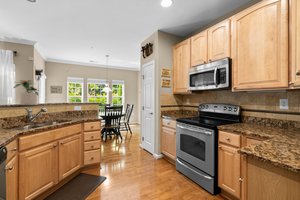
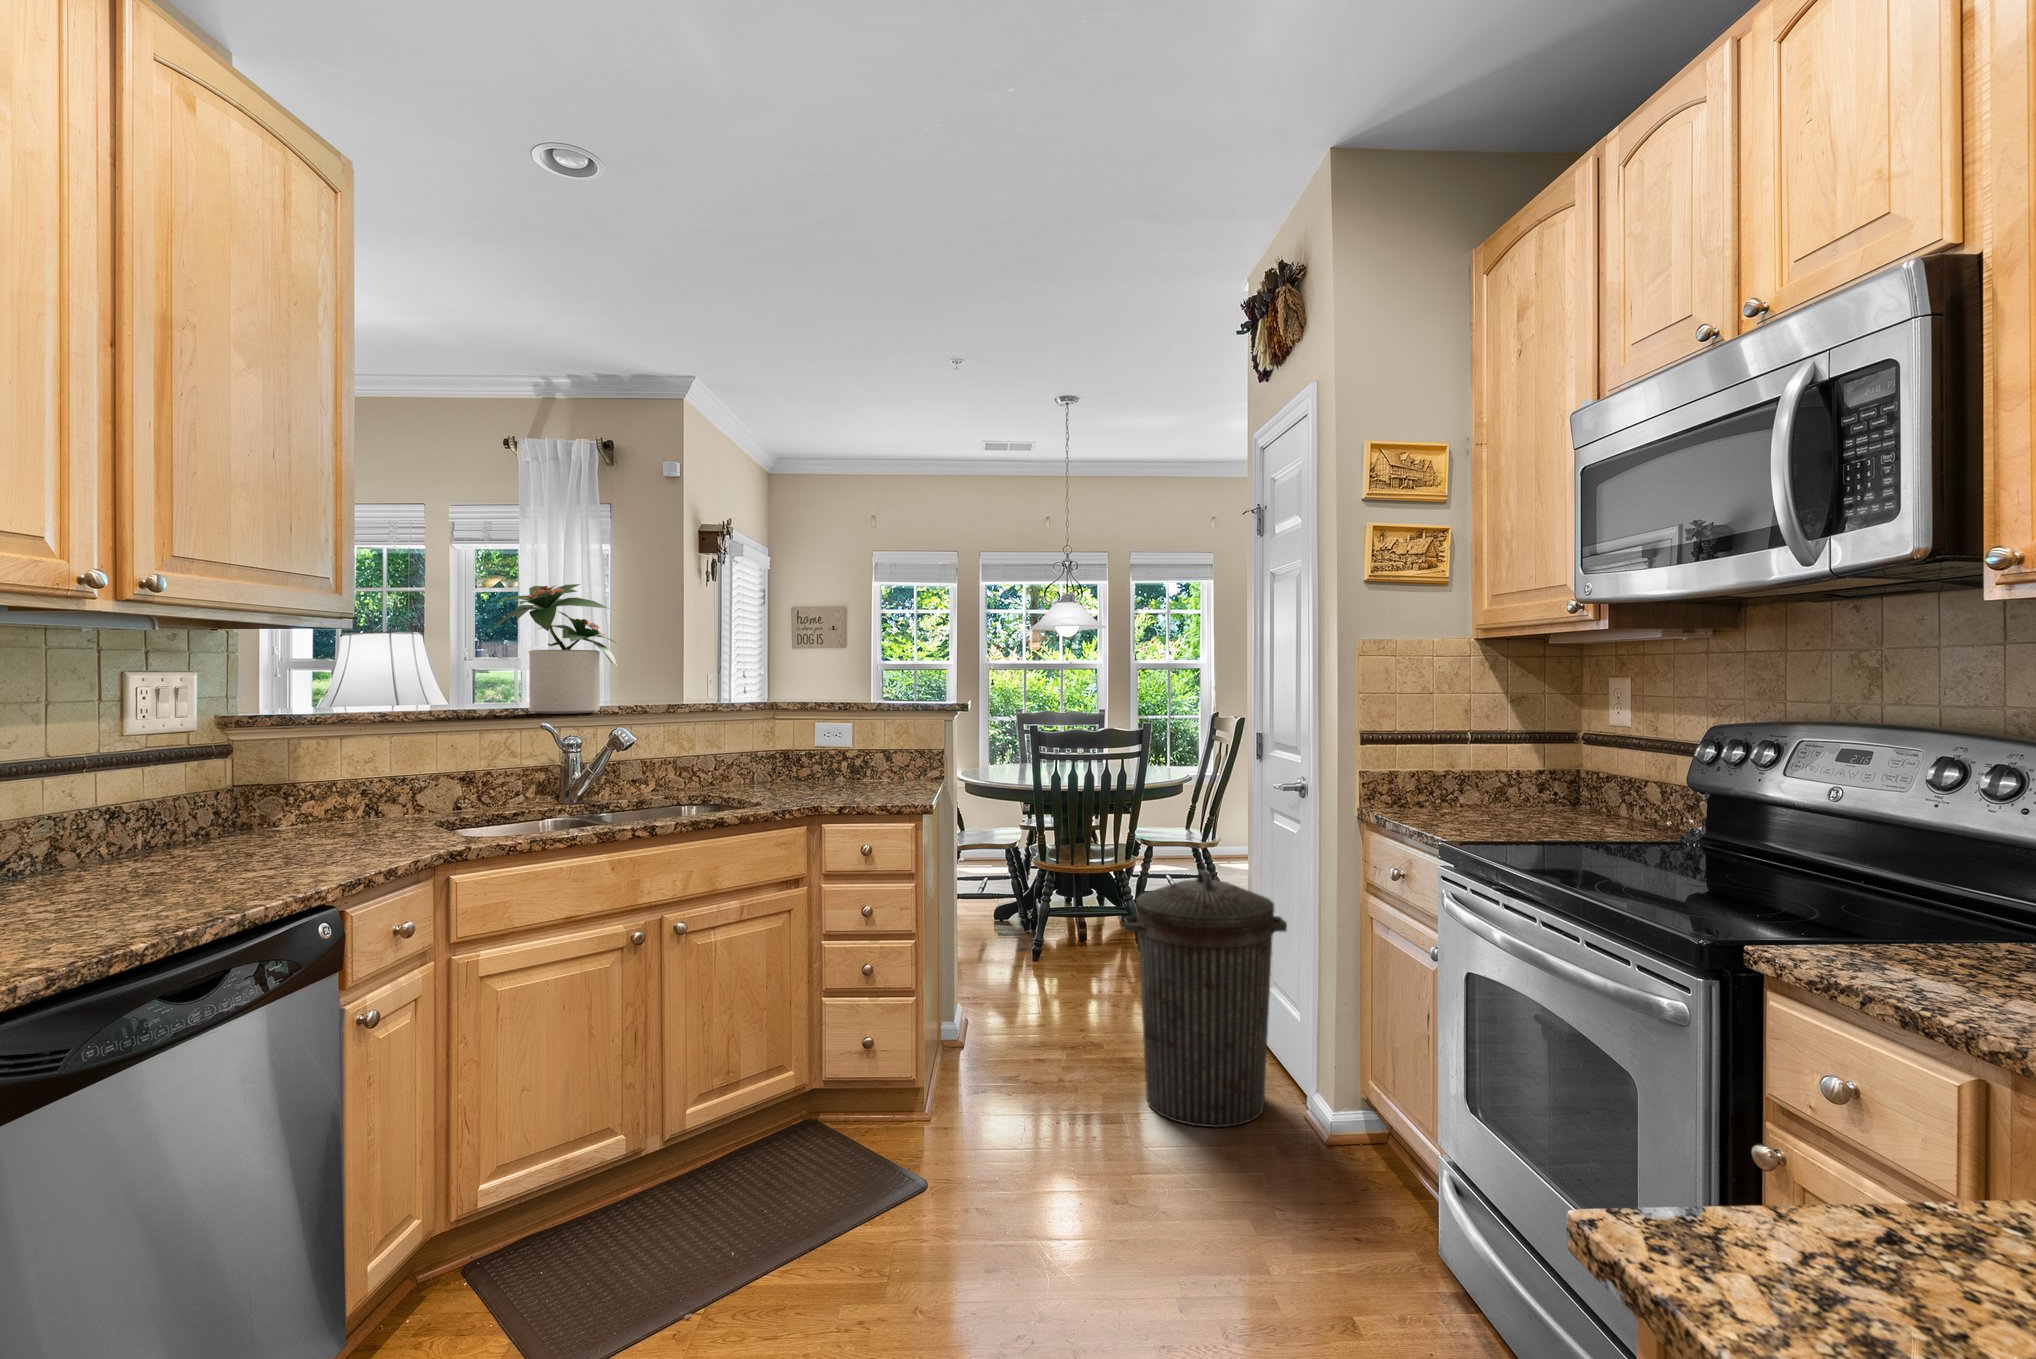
trash can: none [129,125,150,161] -> present [1124,870,1287,1127]

